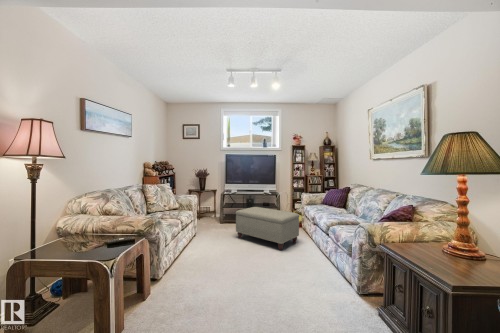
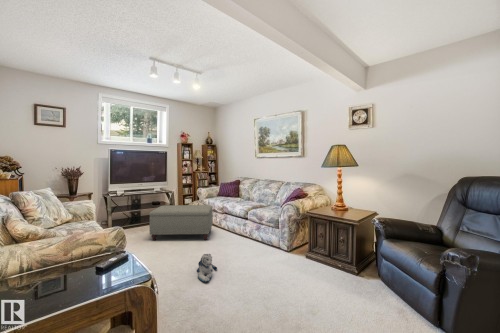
plush toy: none [225,262,253,292] -> present [197,254,217,282]

